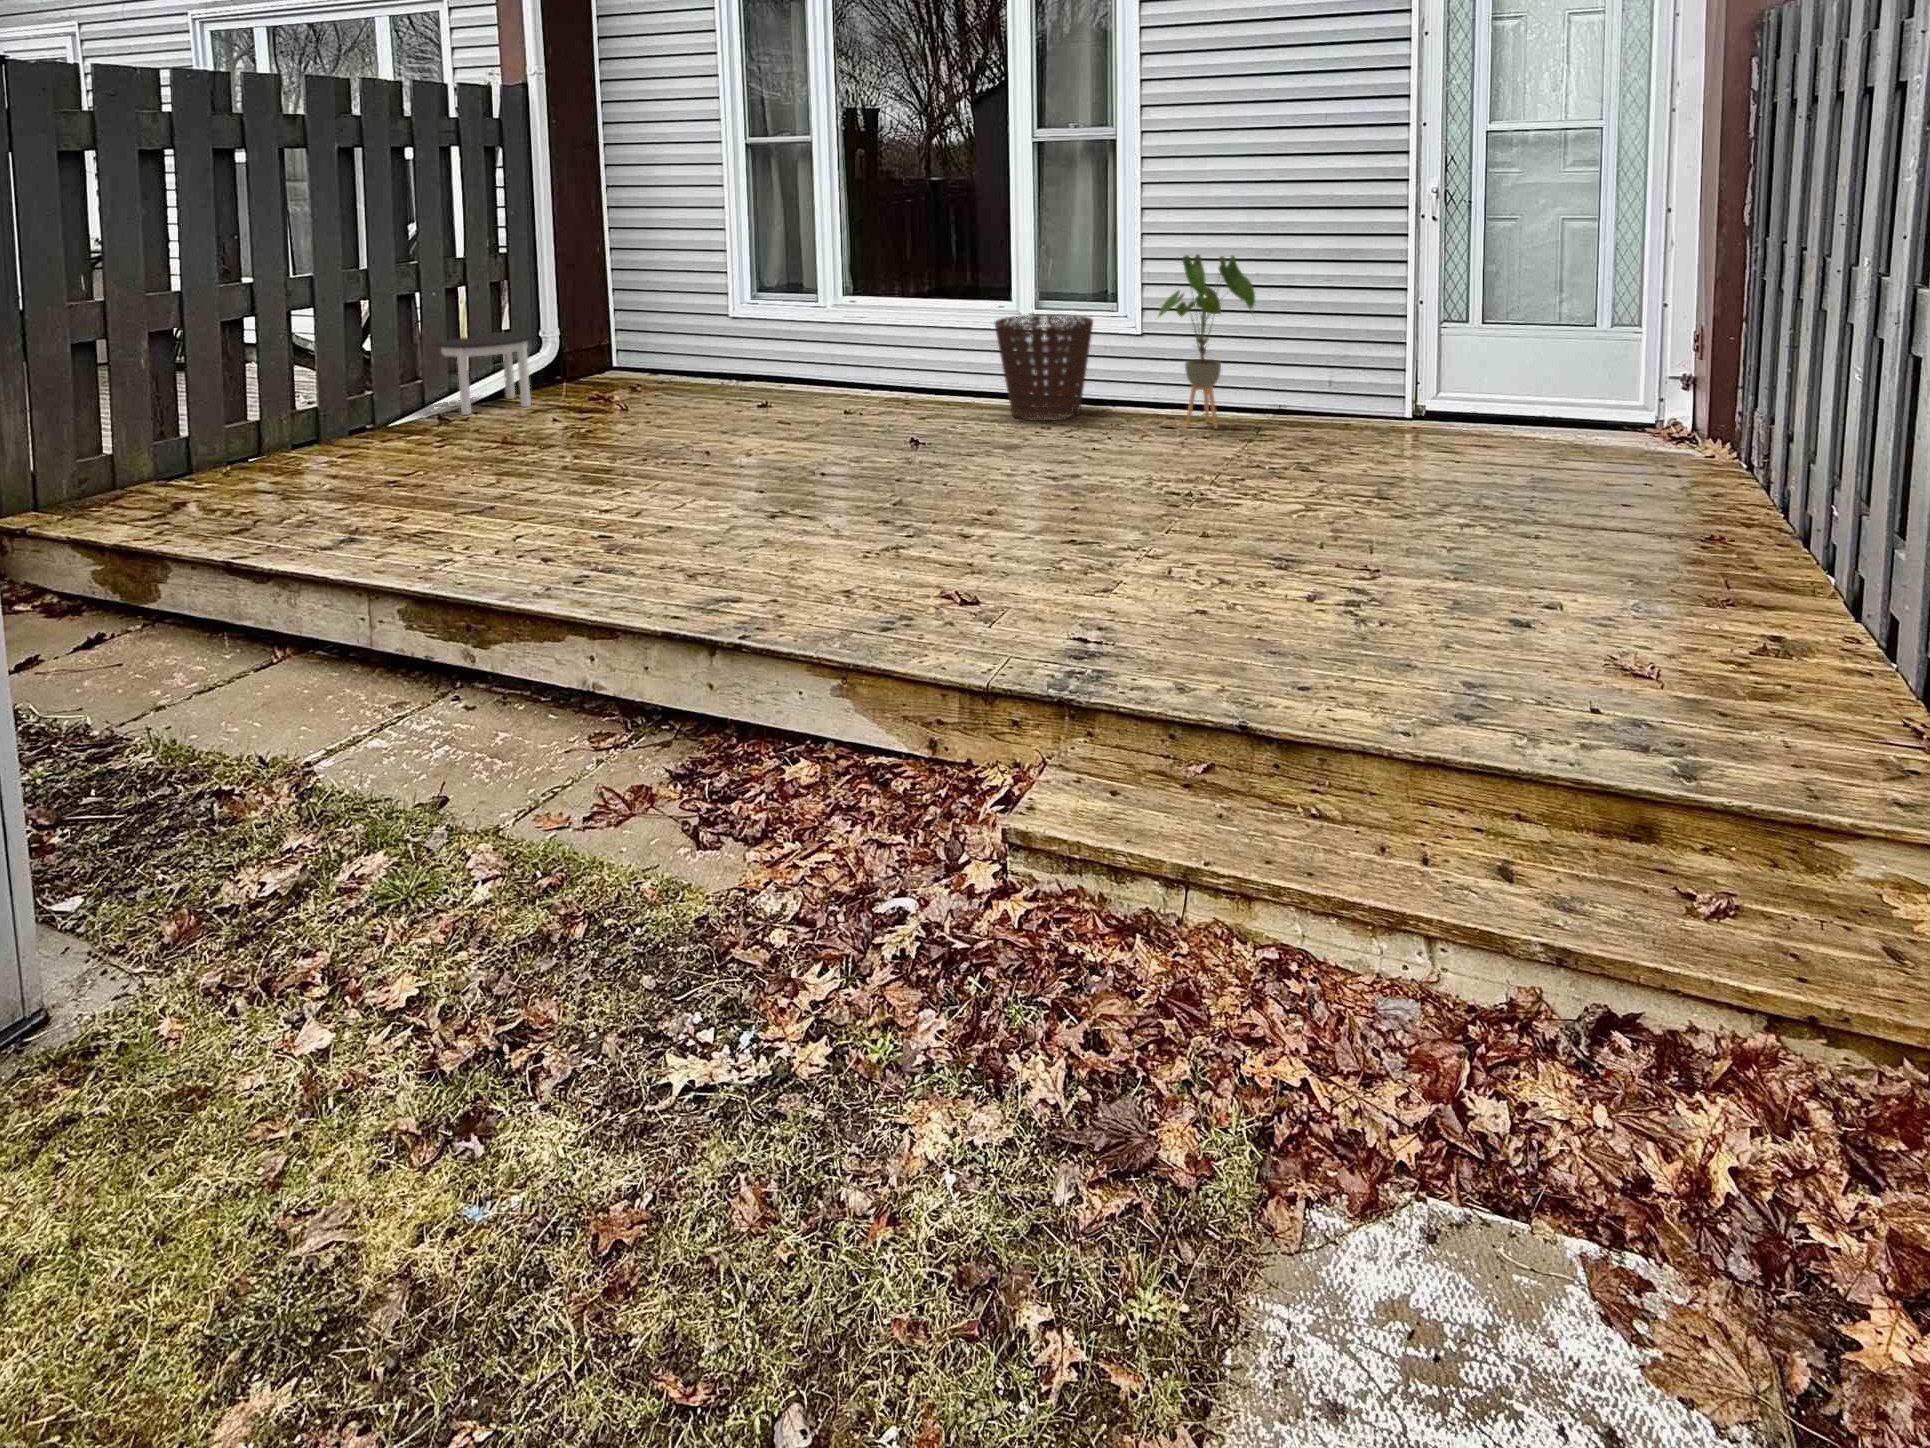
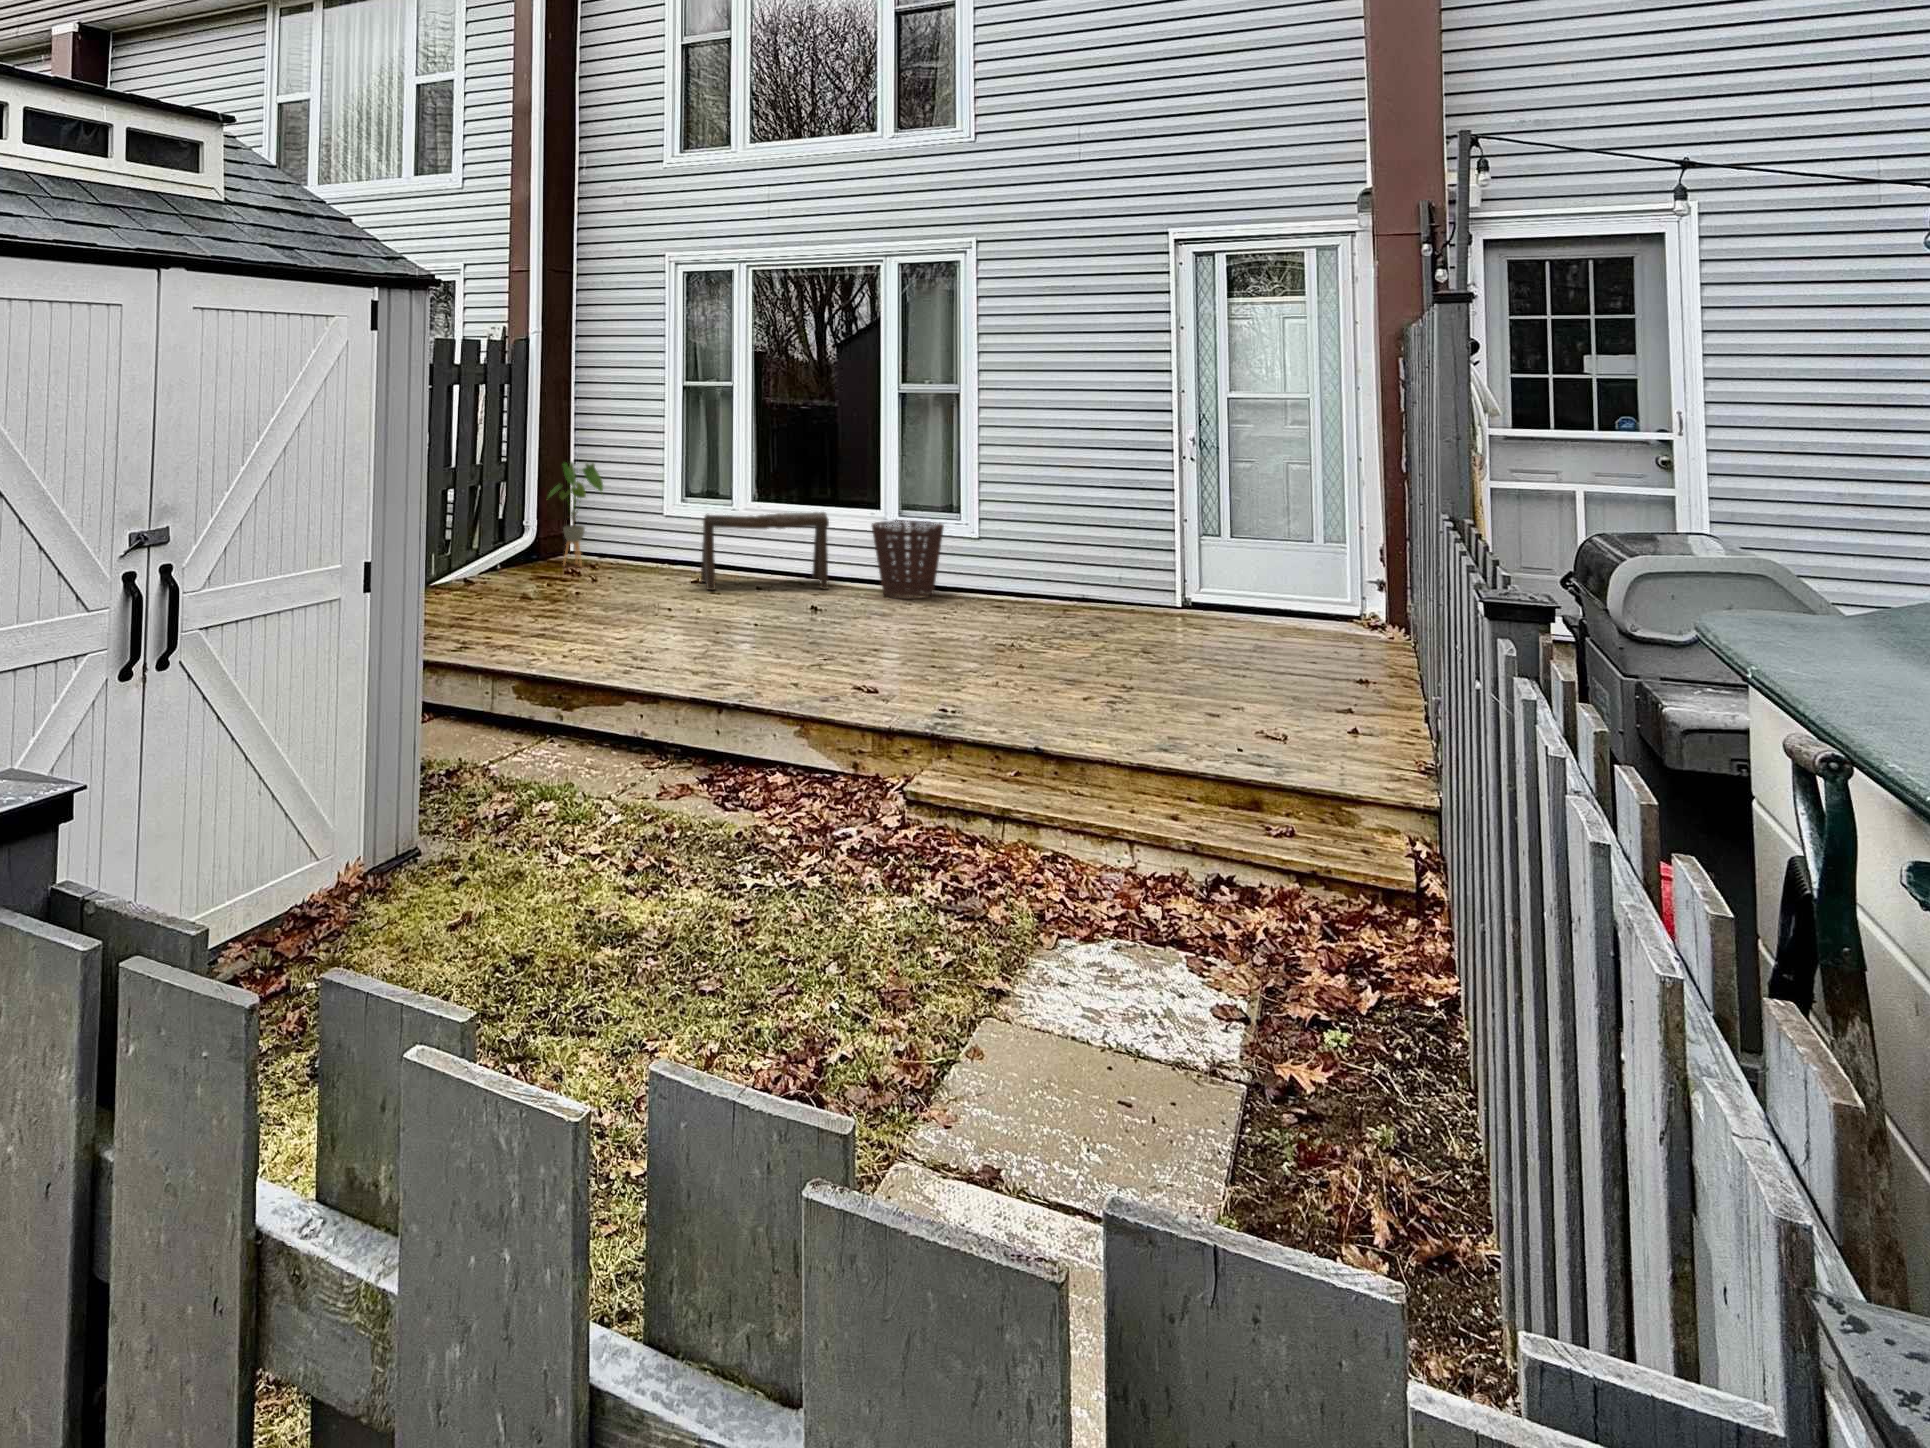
house plant: present [1159,254,1255,429] -> present [549,462,603,566]
bench: none [763,306,939,417] -> present [701,512,829,590]
round table: present [435,332,532,415] -> none [459,522,527,582]

